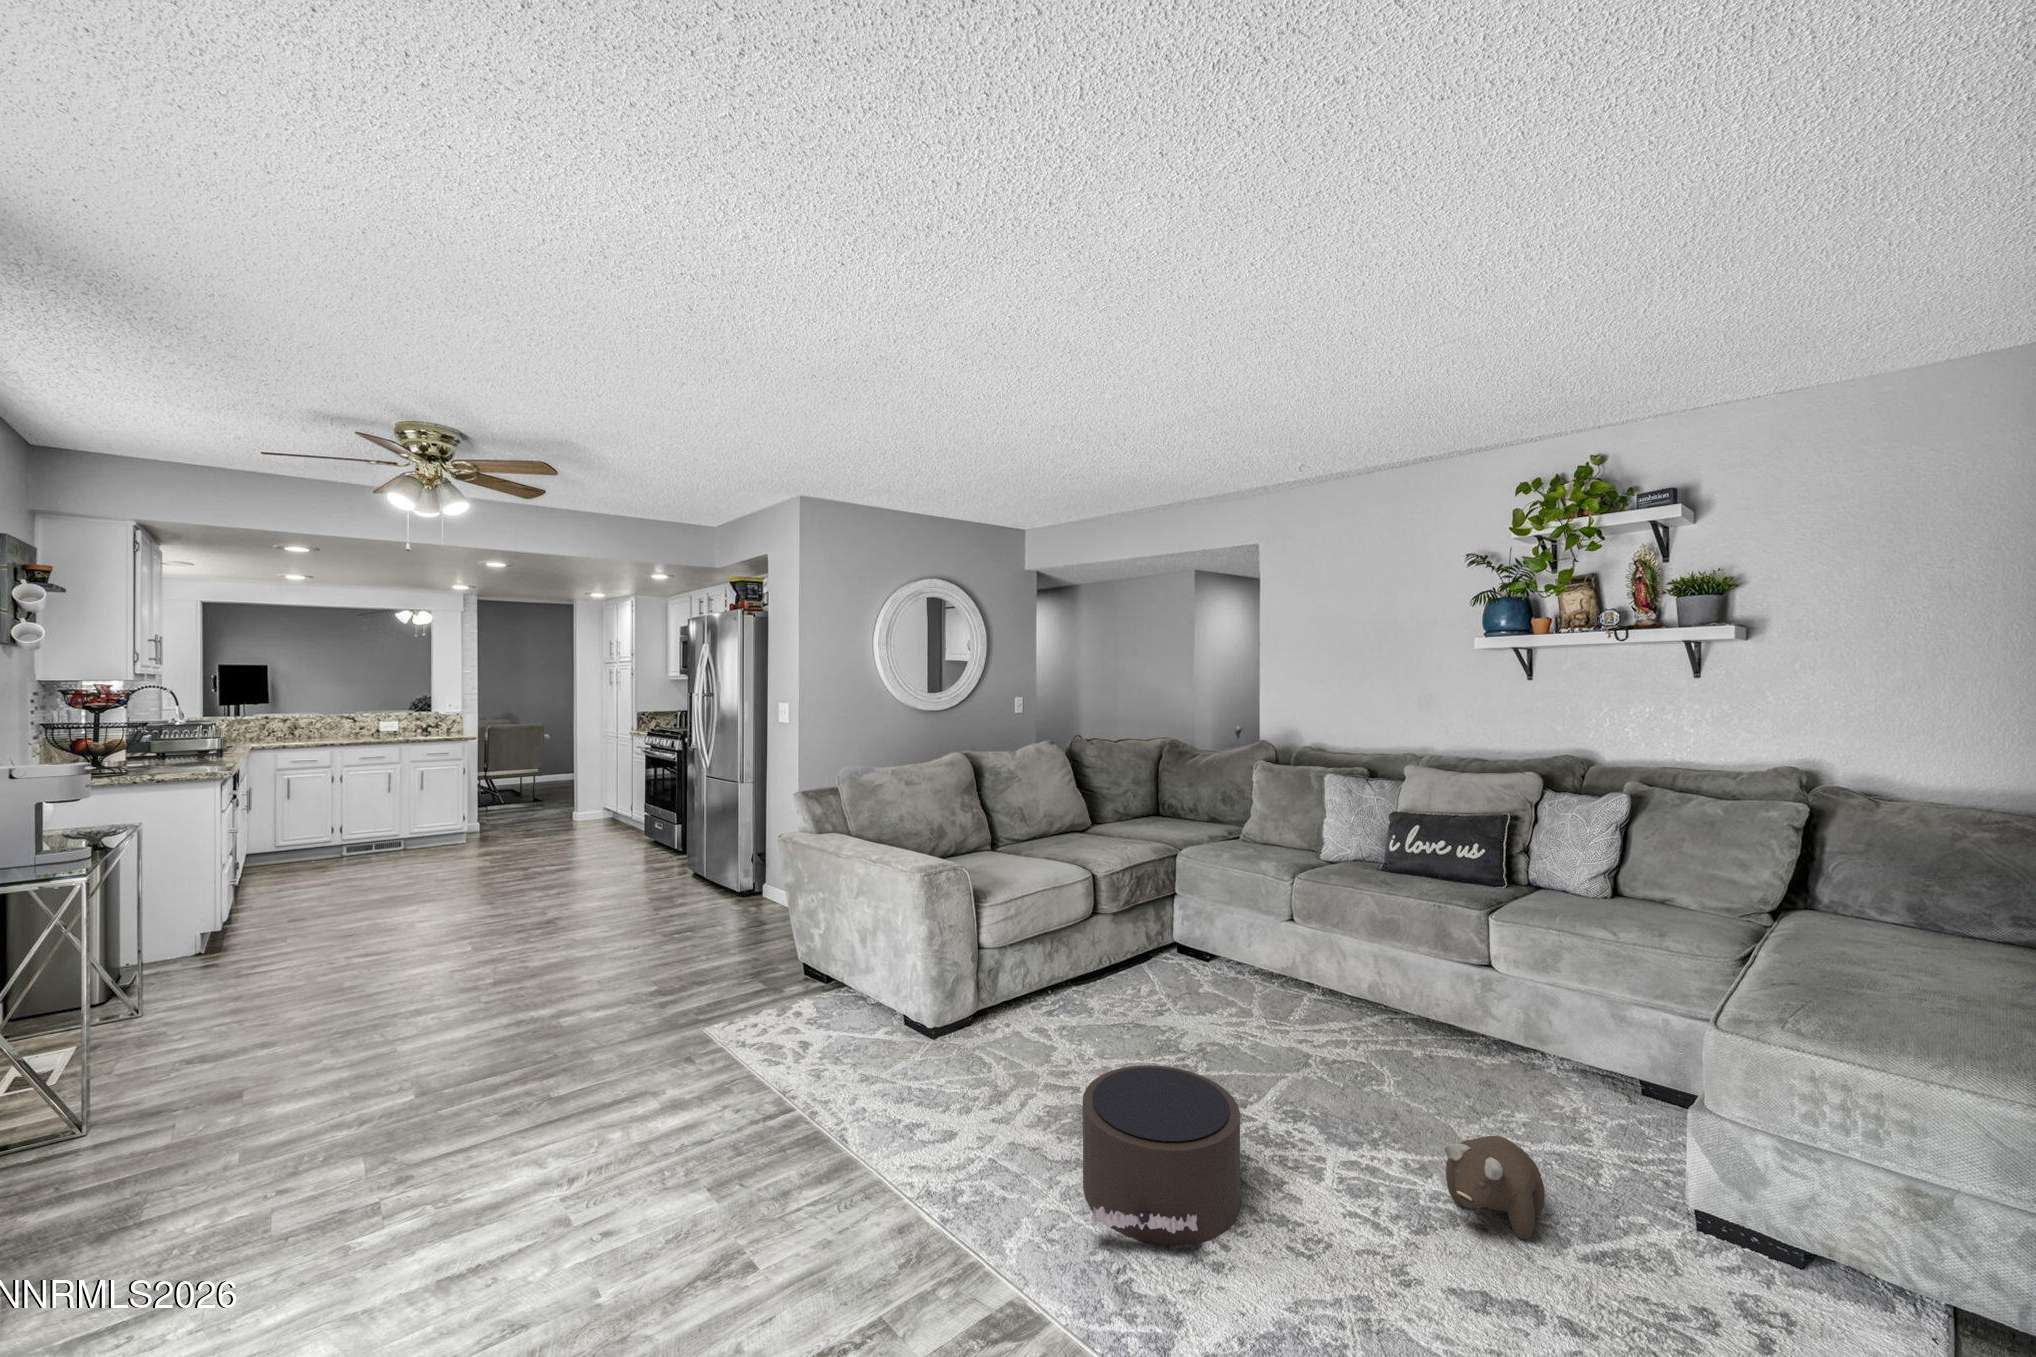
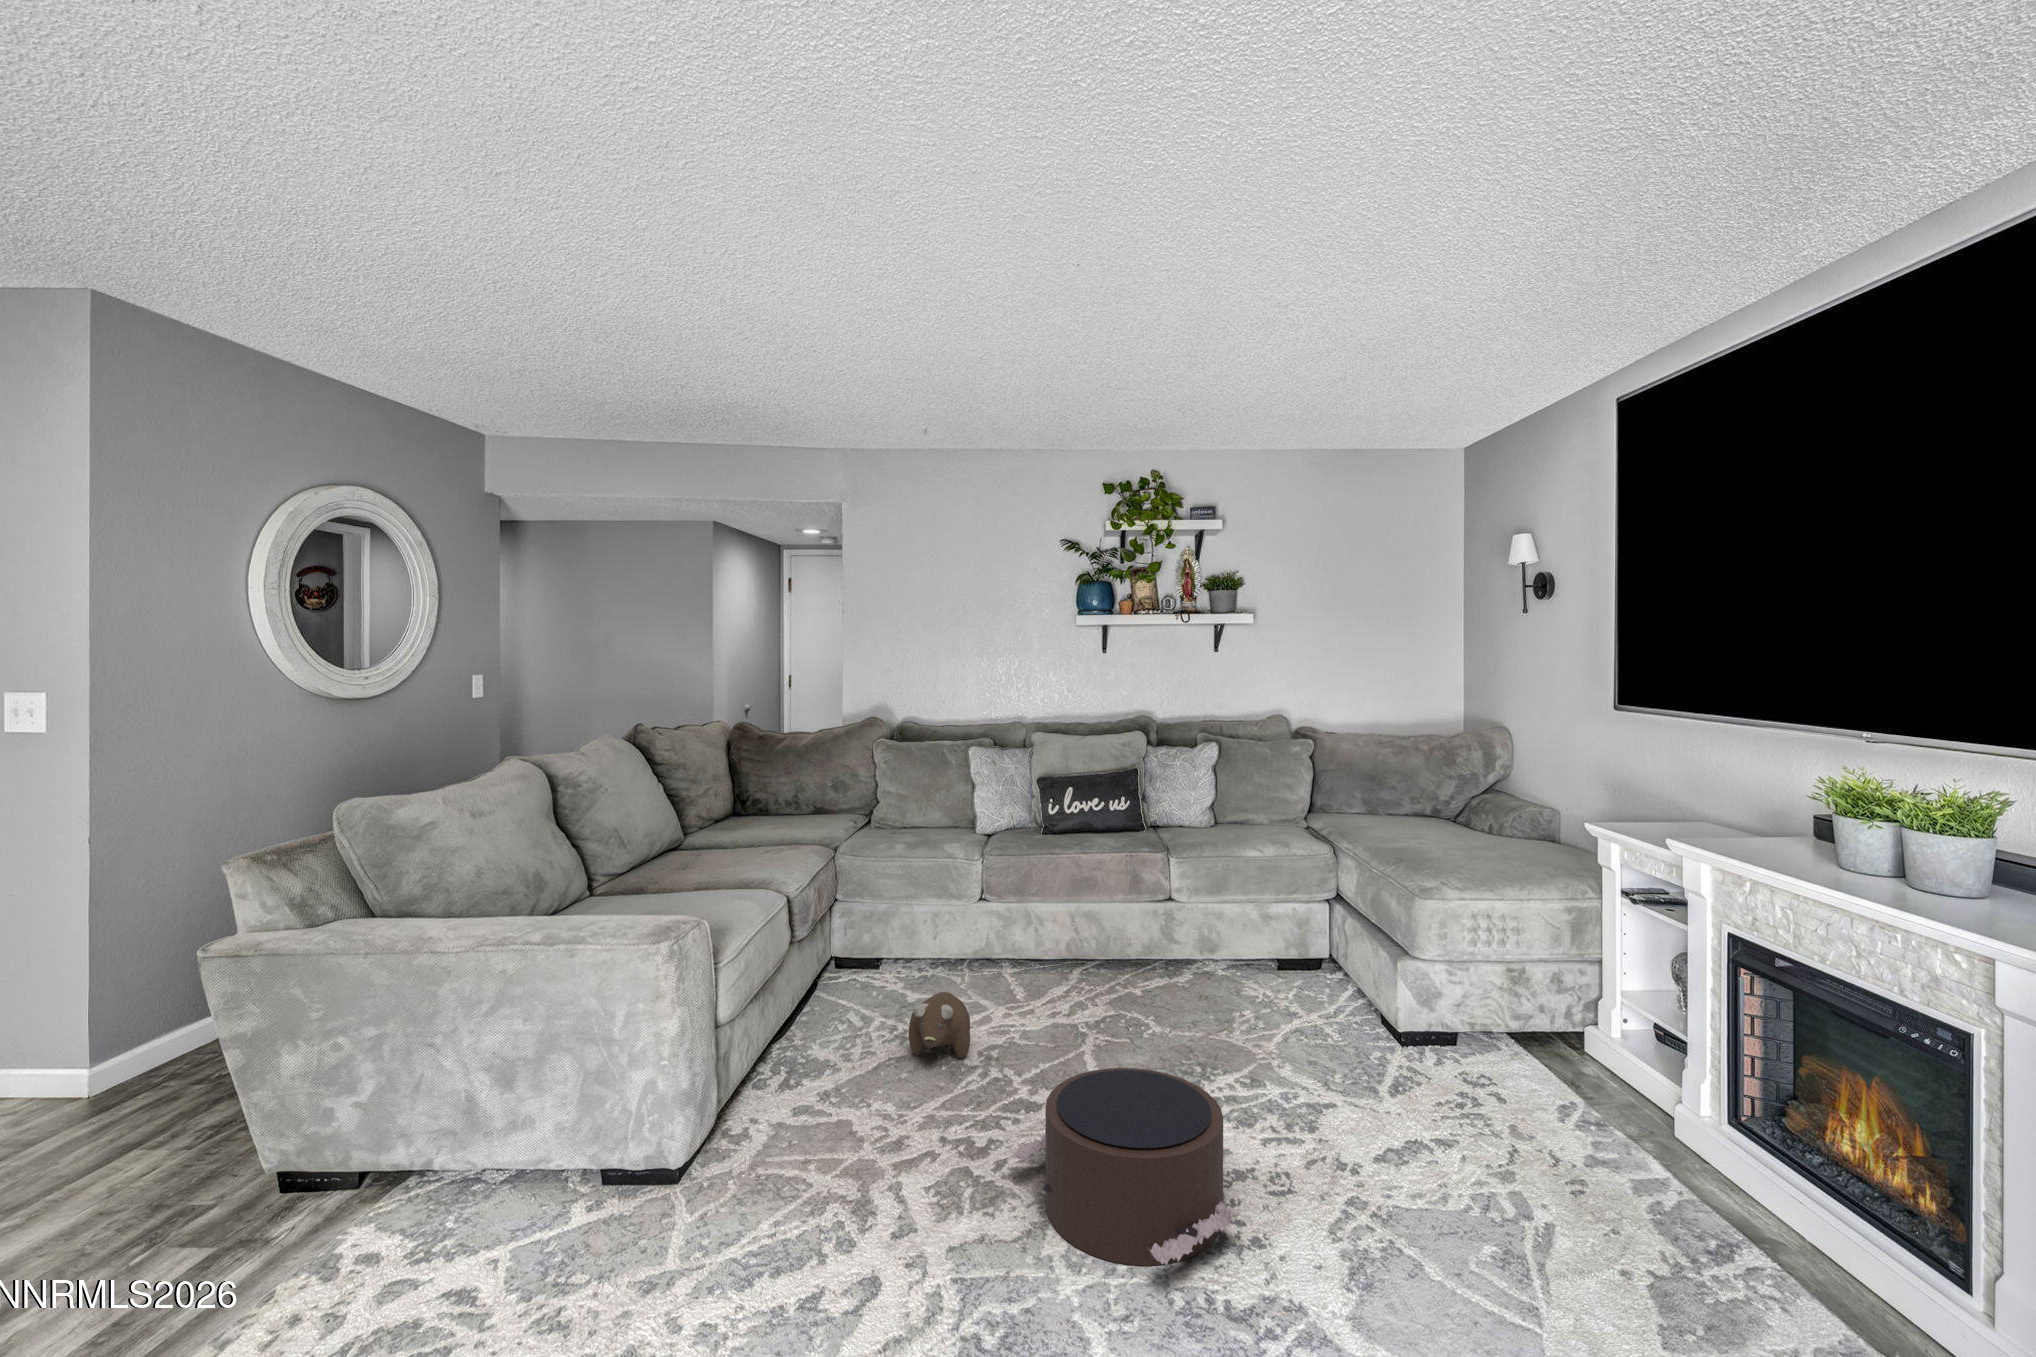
plush toy: present [1444,1136,1545,1239] -> present [909,992,970,1058]

